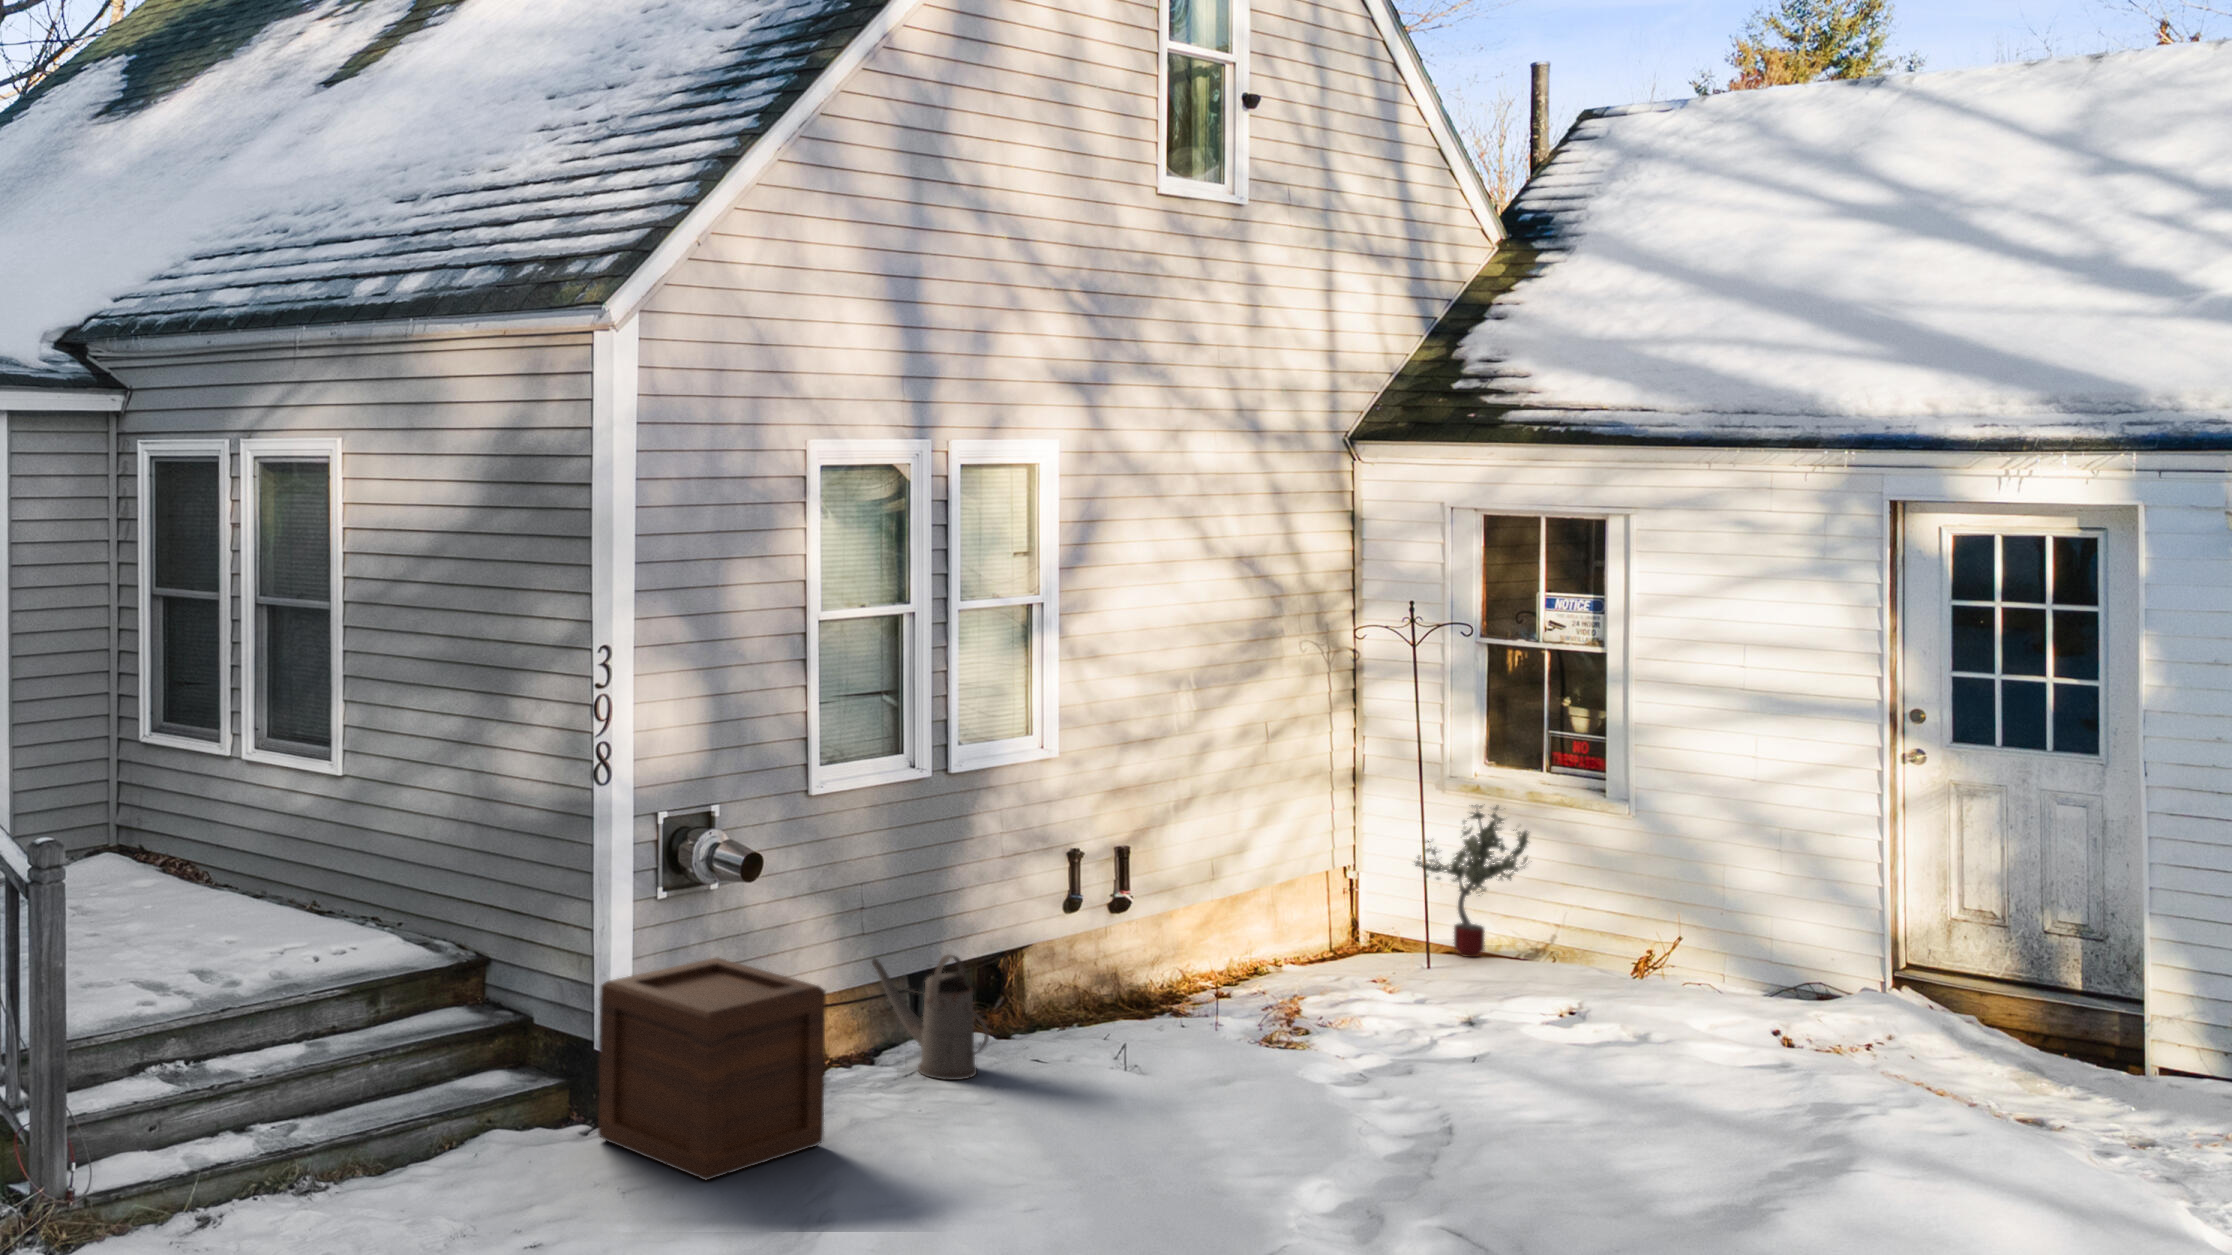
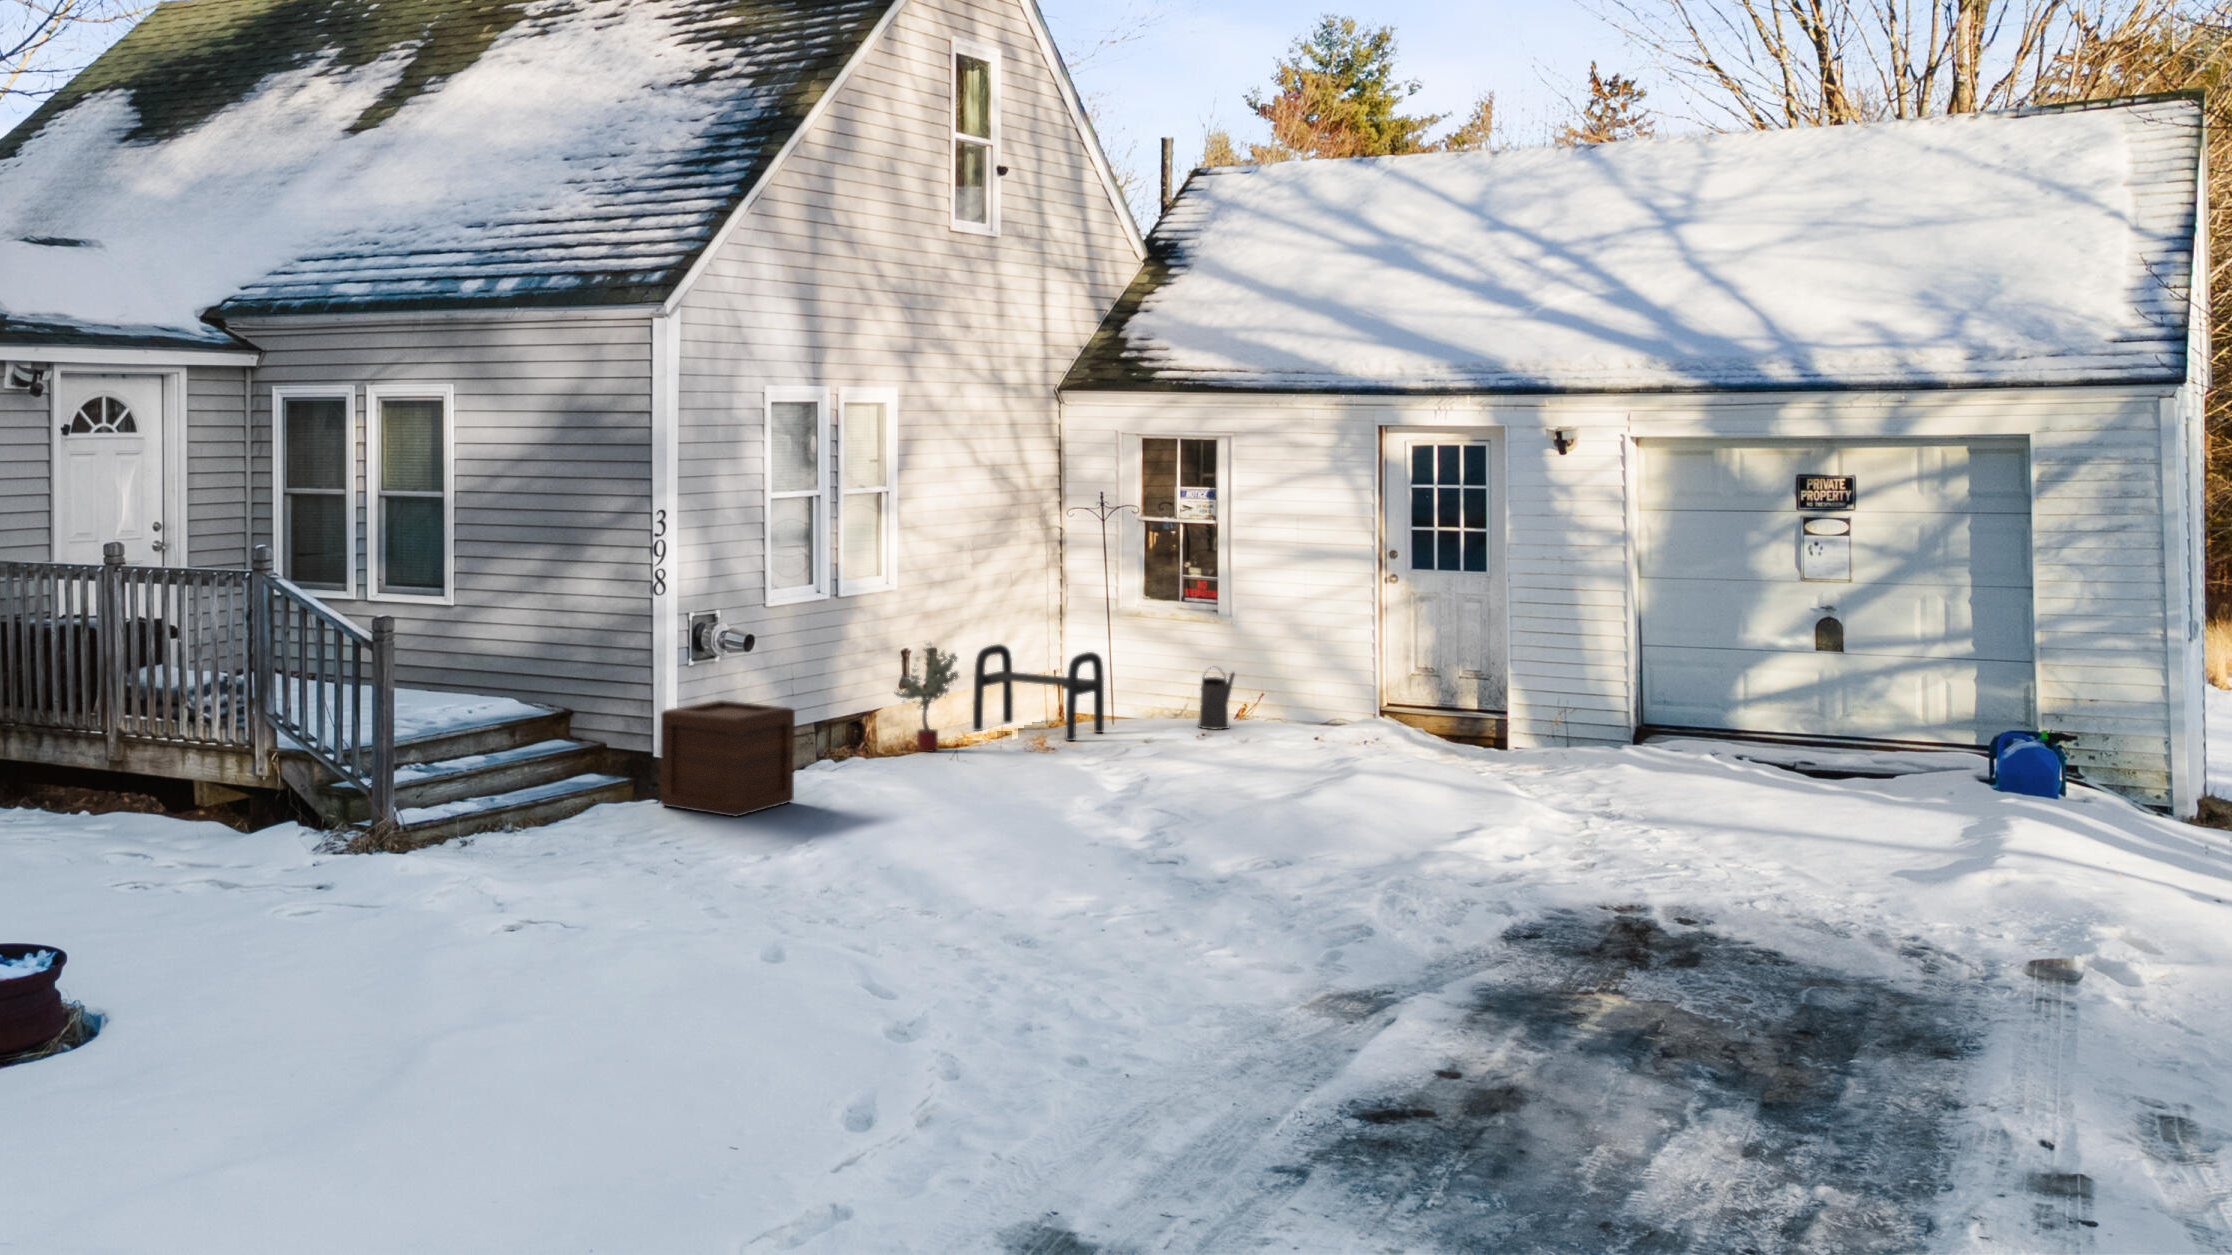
potted tree: present [1414,805,1529,957] -> present [894,642,958,752]
bench: none [1196,837,1411,1010] -> present [973,644,1104,741]
watering can: present [872,954,989,1080] -> present [1198,668,1235,730]

